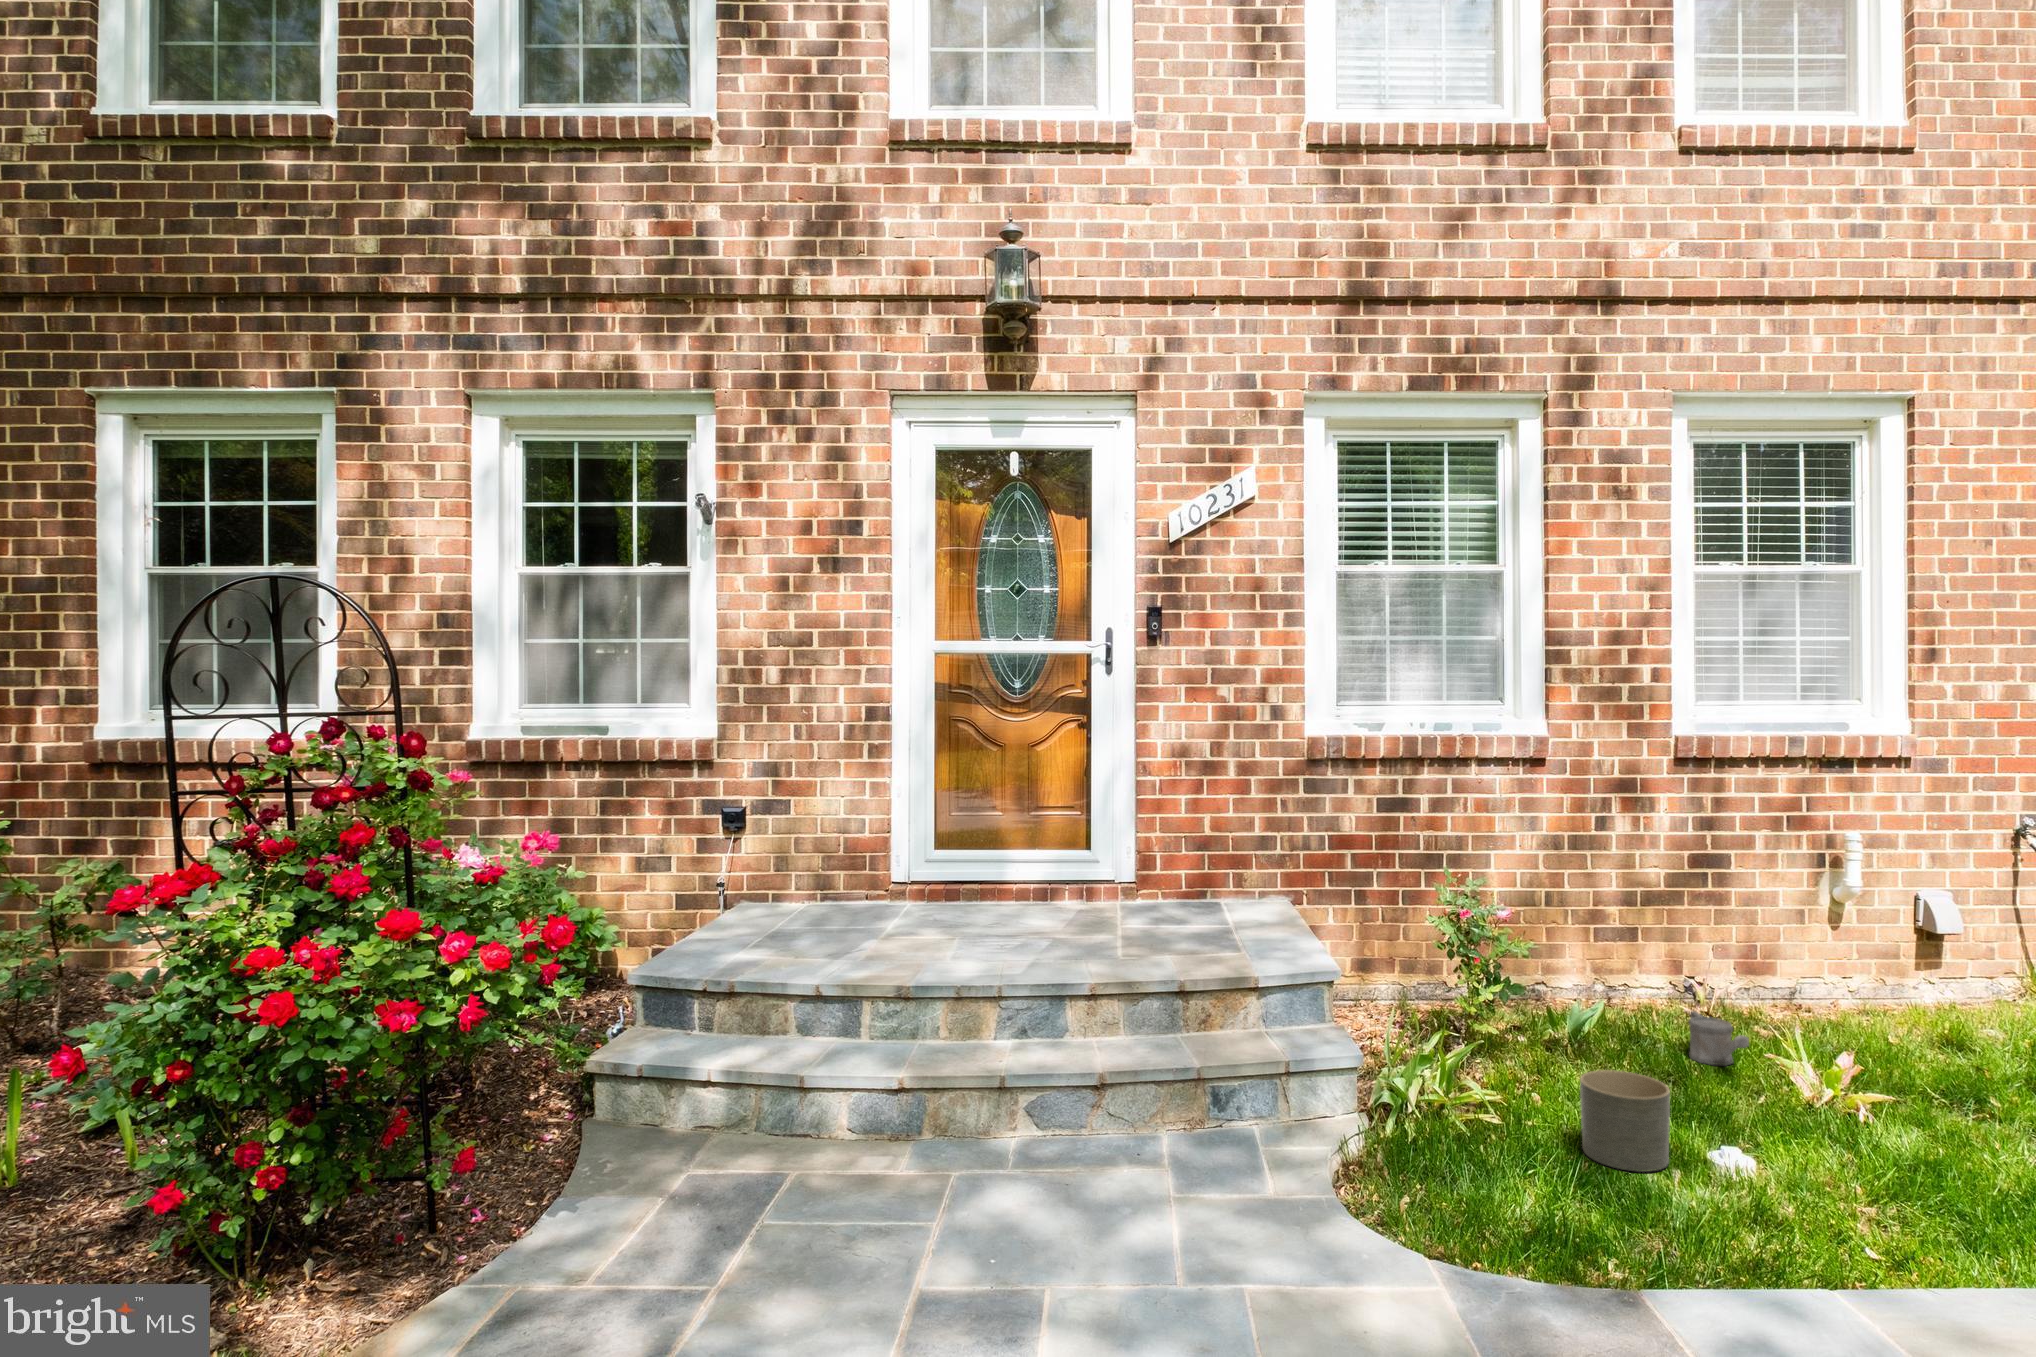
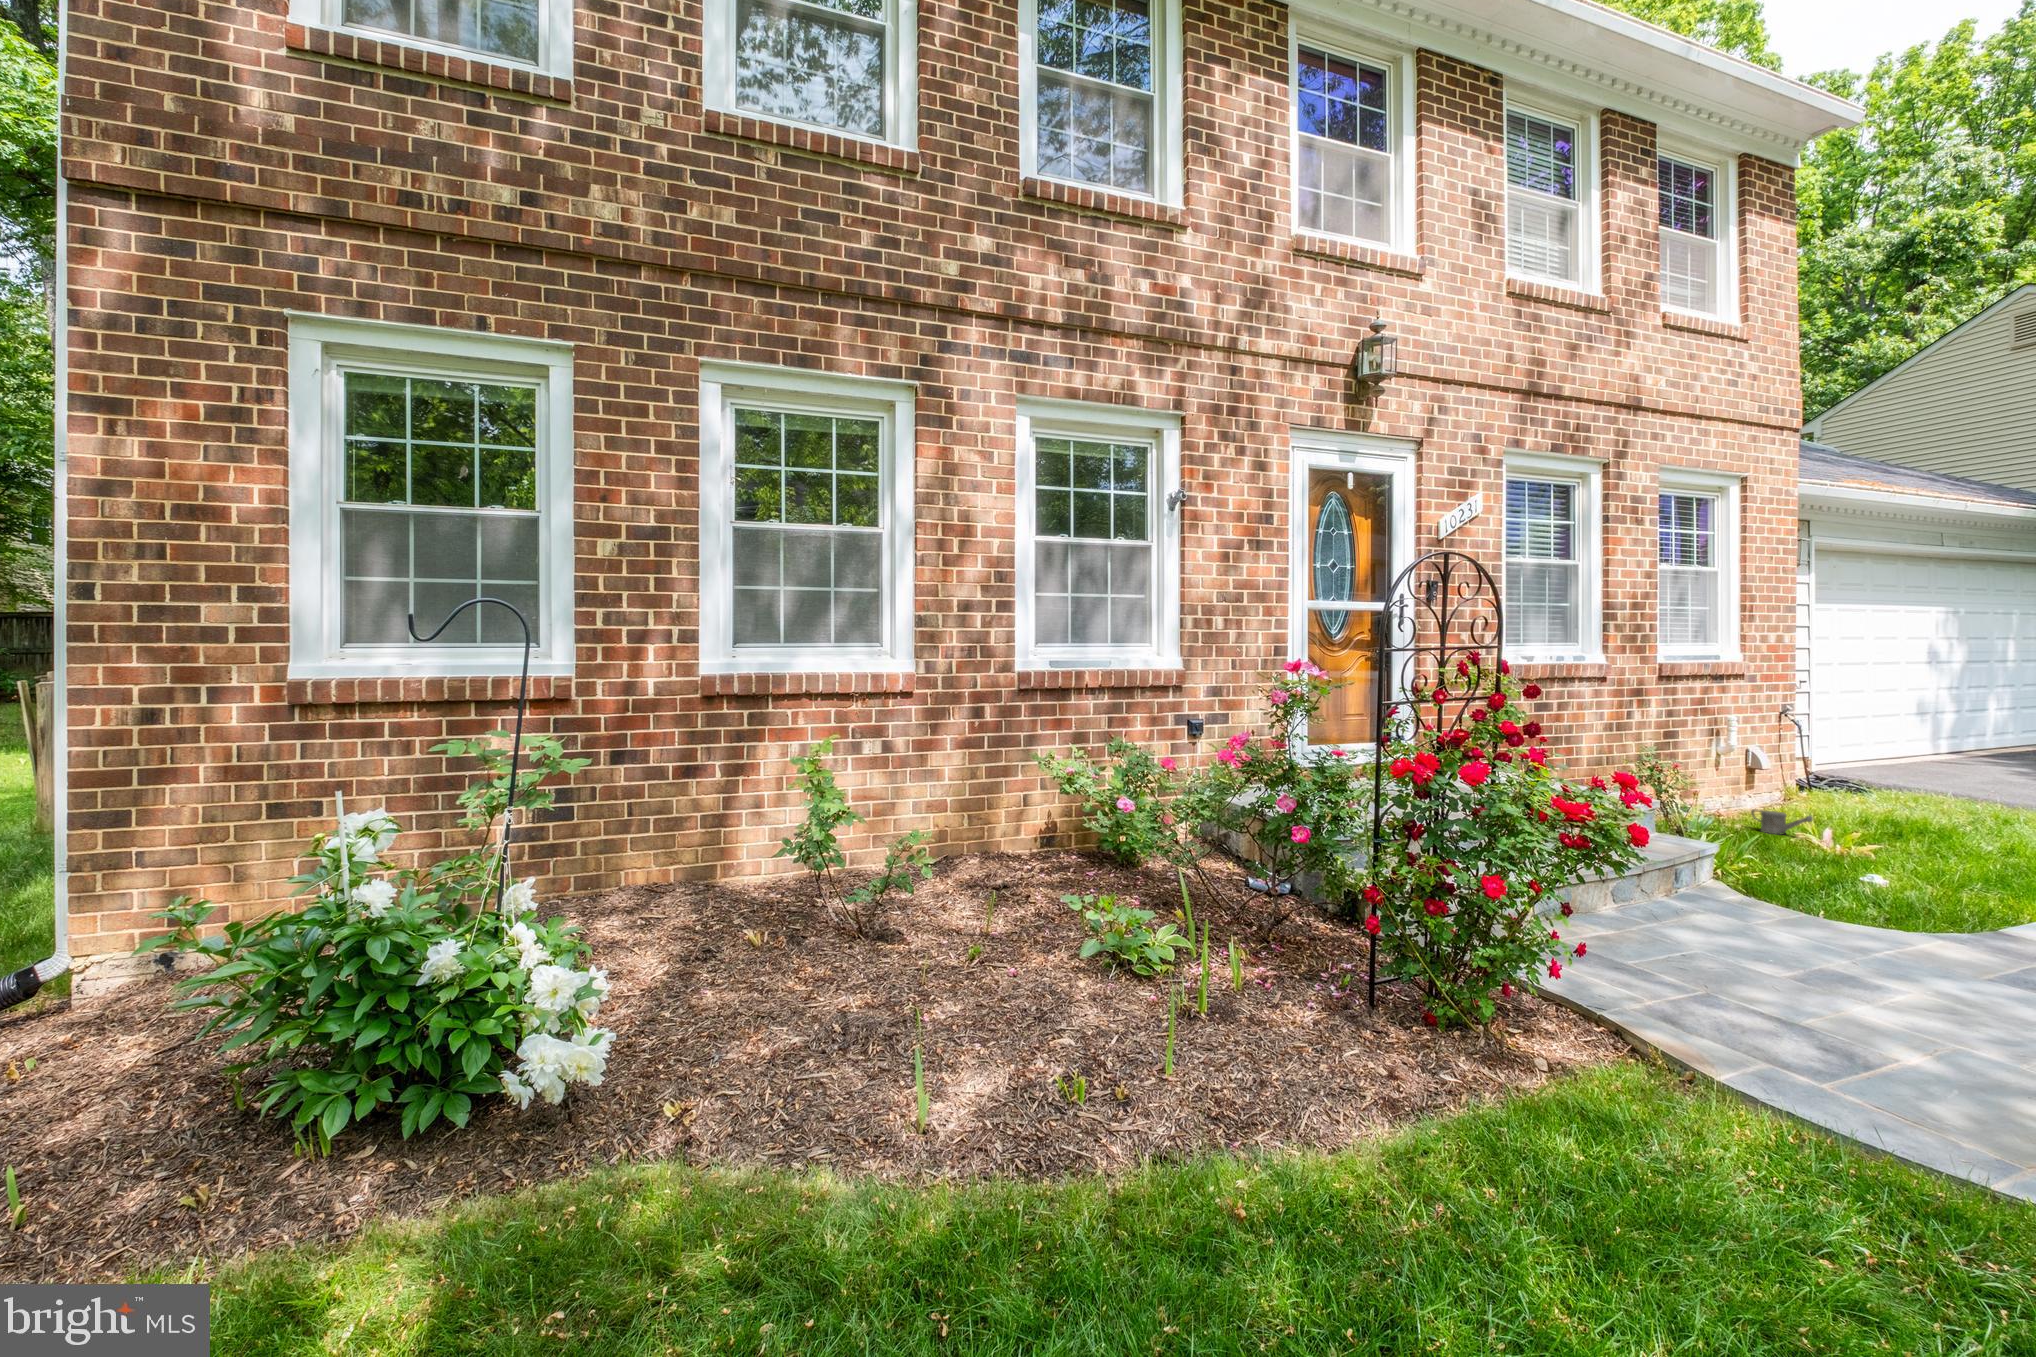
planter: present [1580,1070,1670,1172] -> none [1826,830,1882,877]

